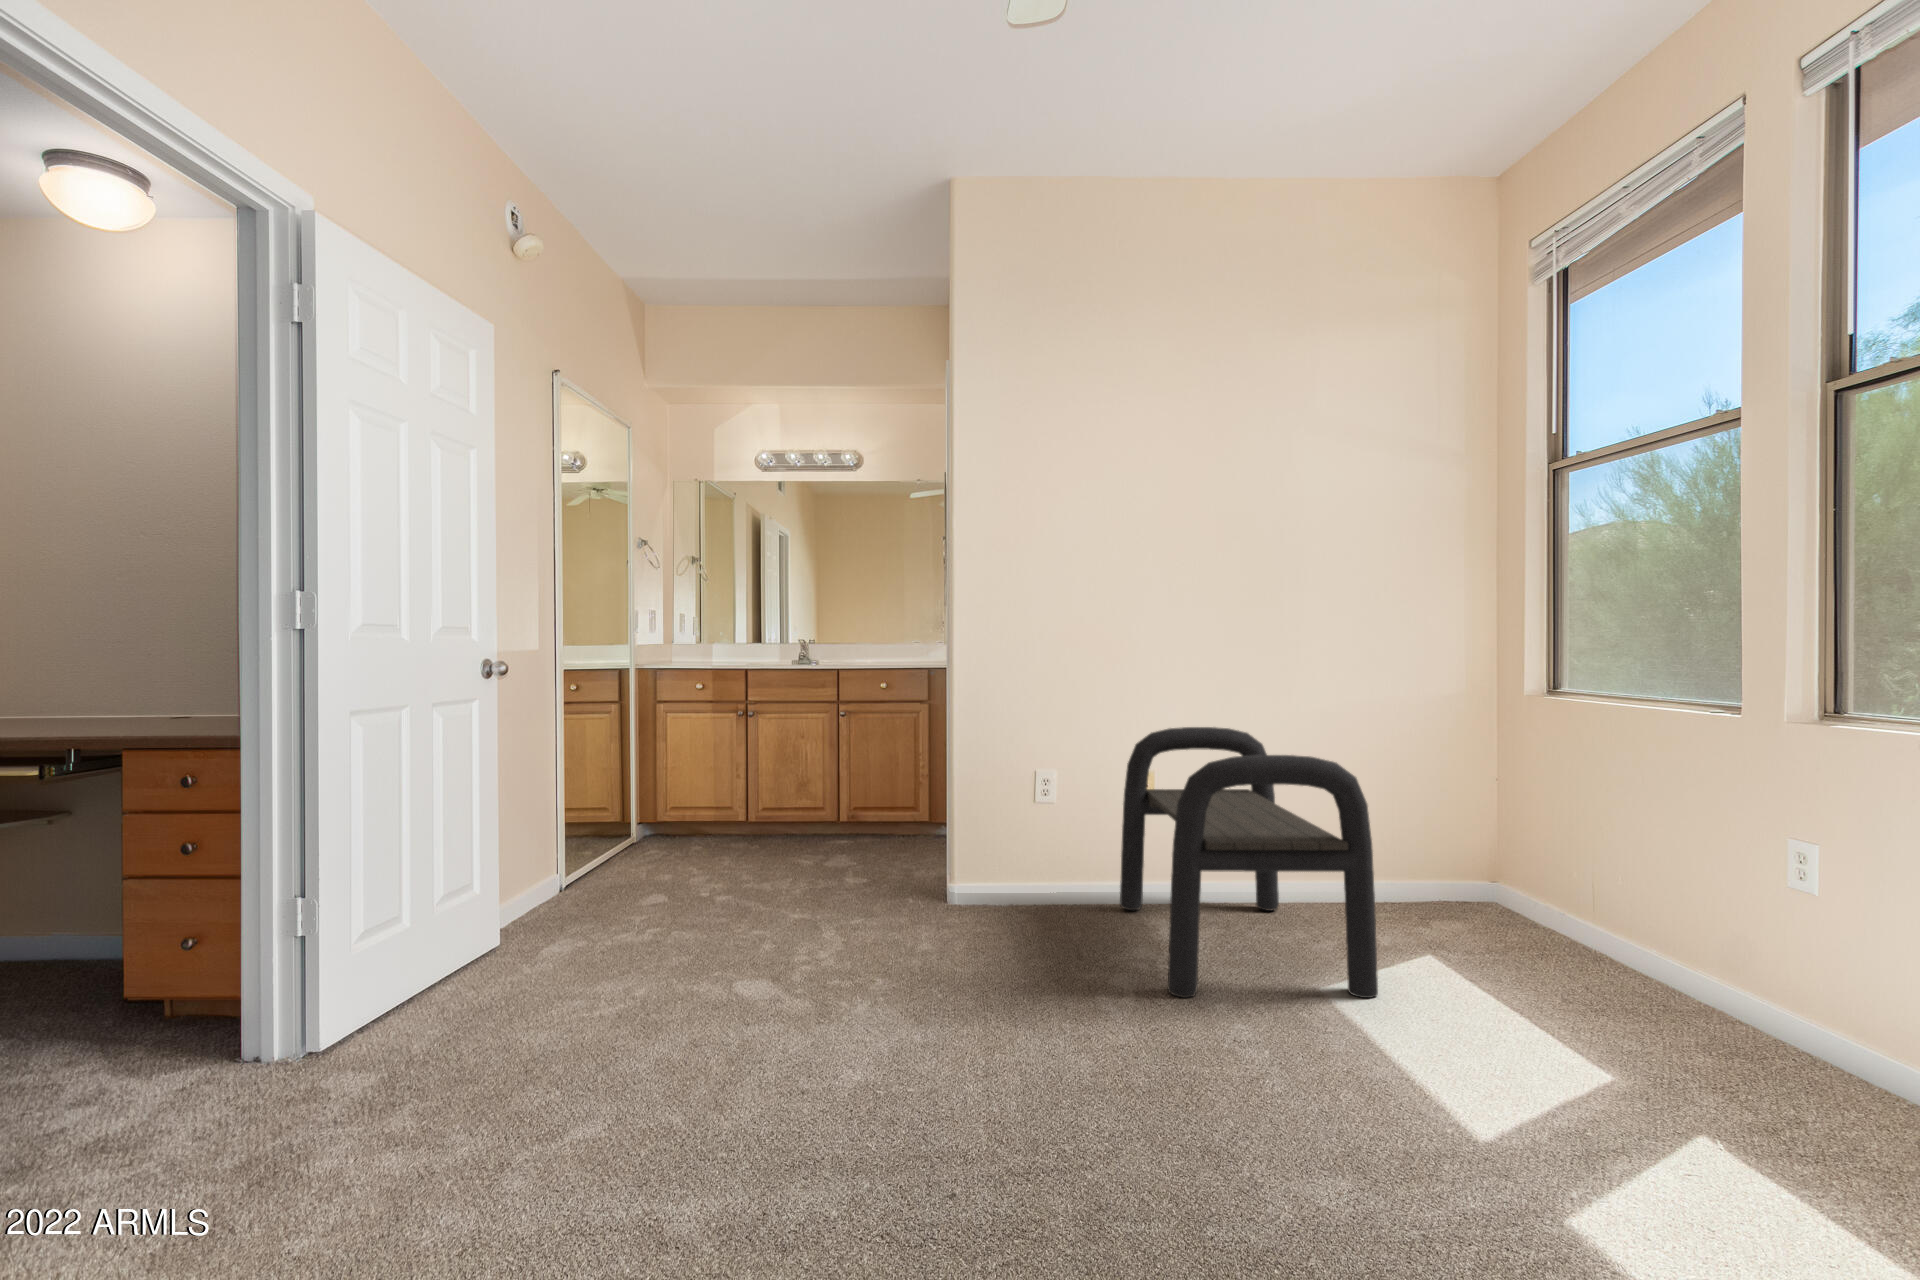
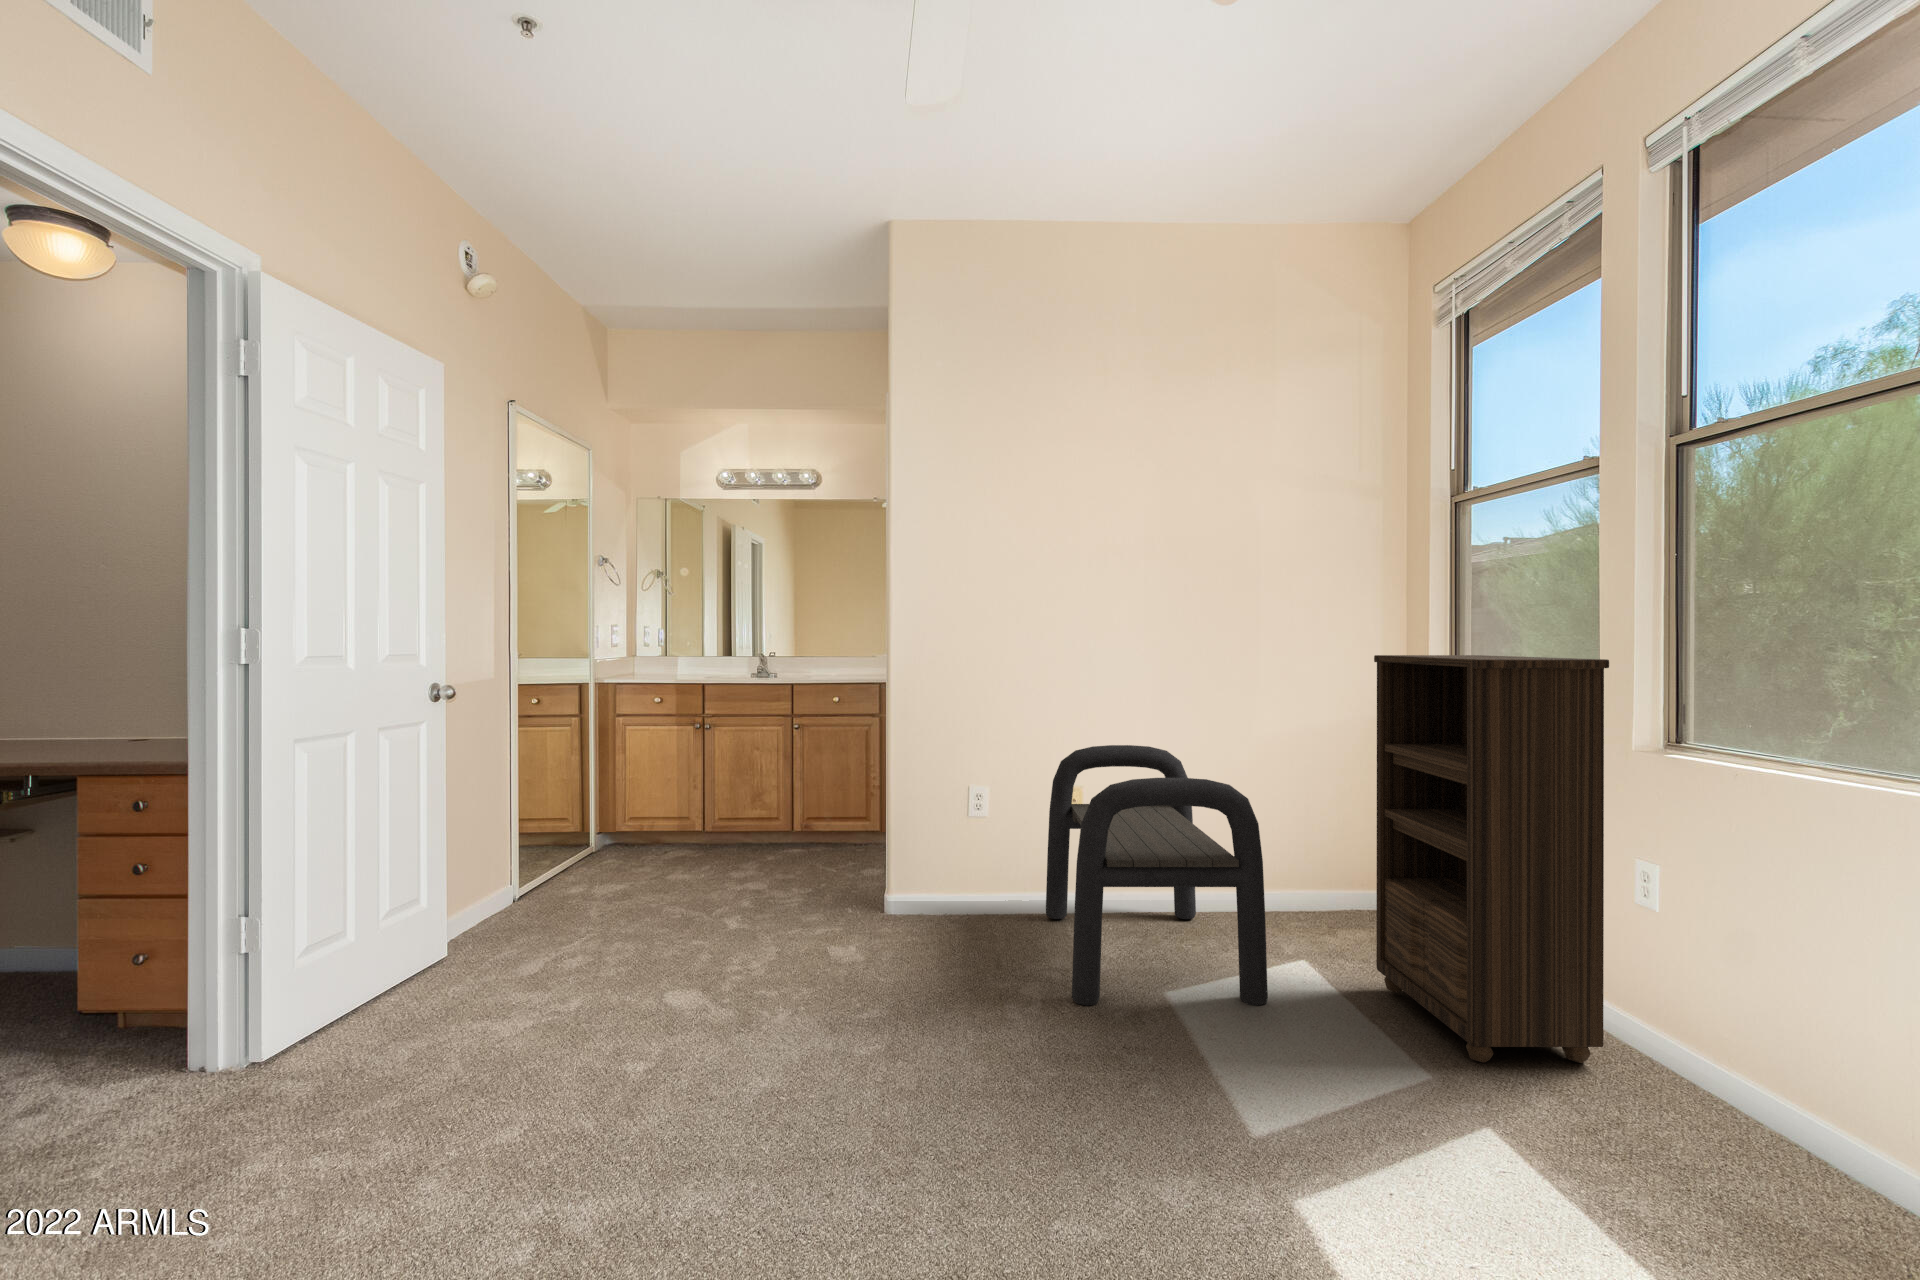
bookshelf: none [1487,621,1769,1059] -> present [1374,655,1609,1063]

